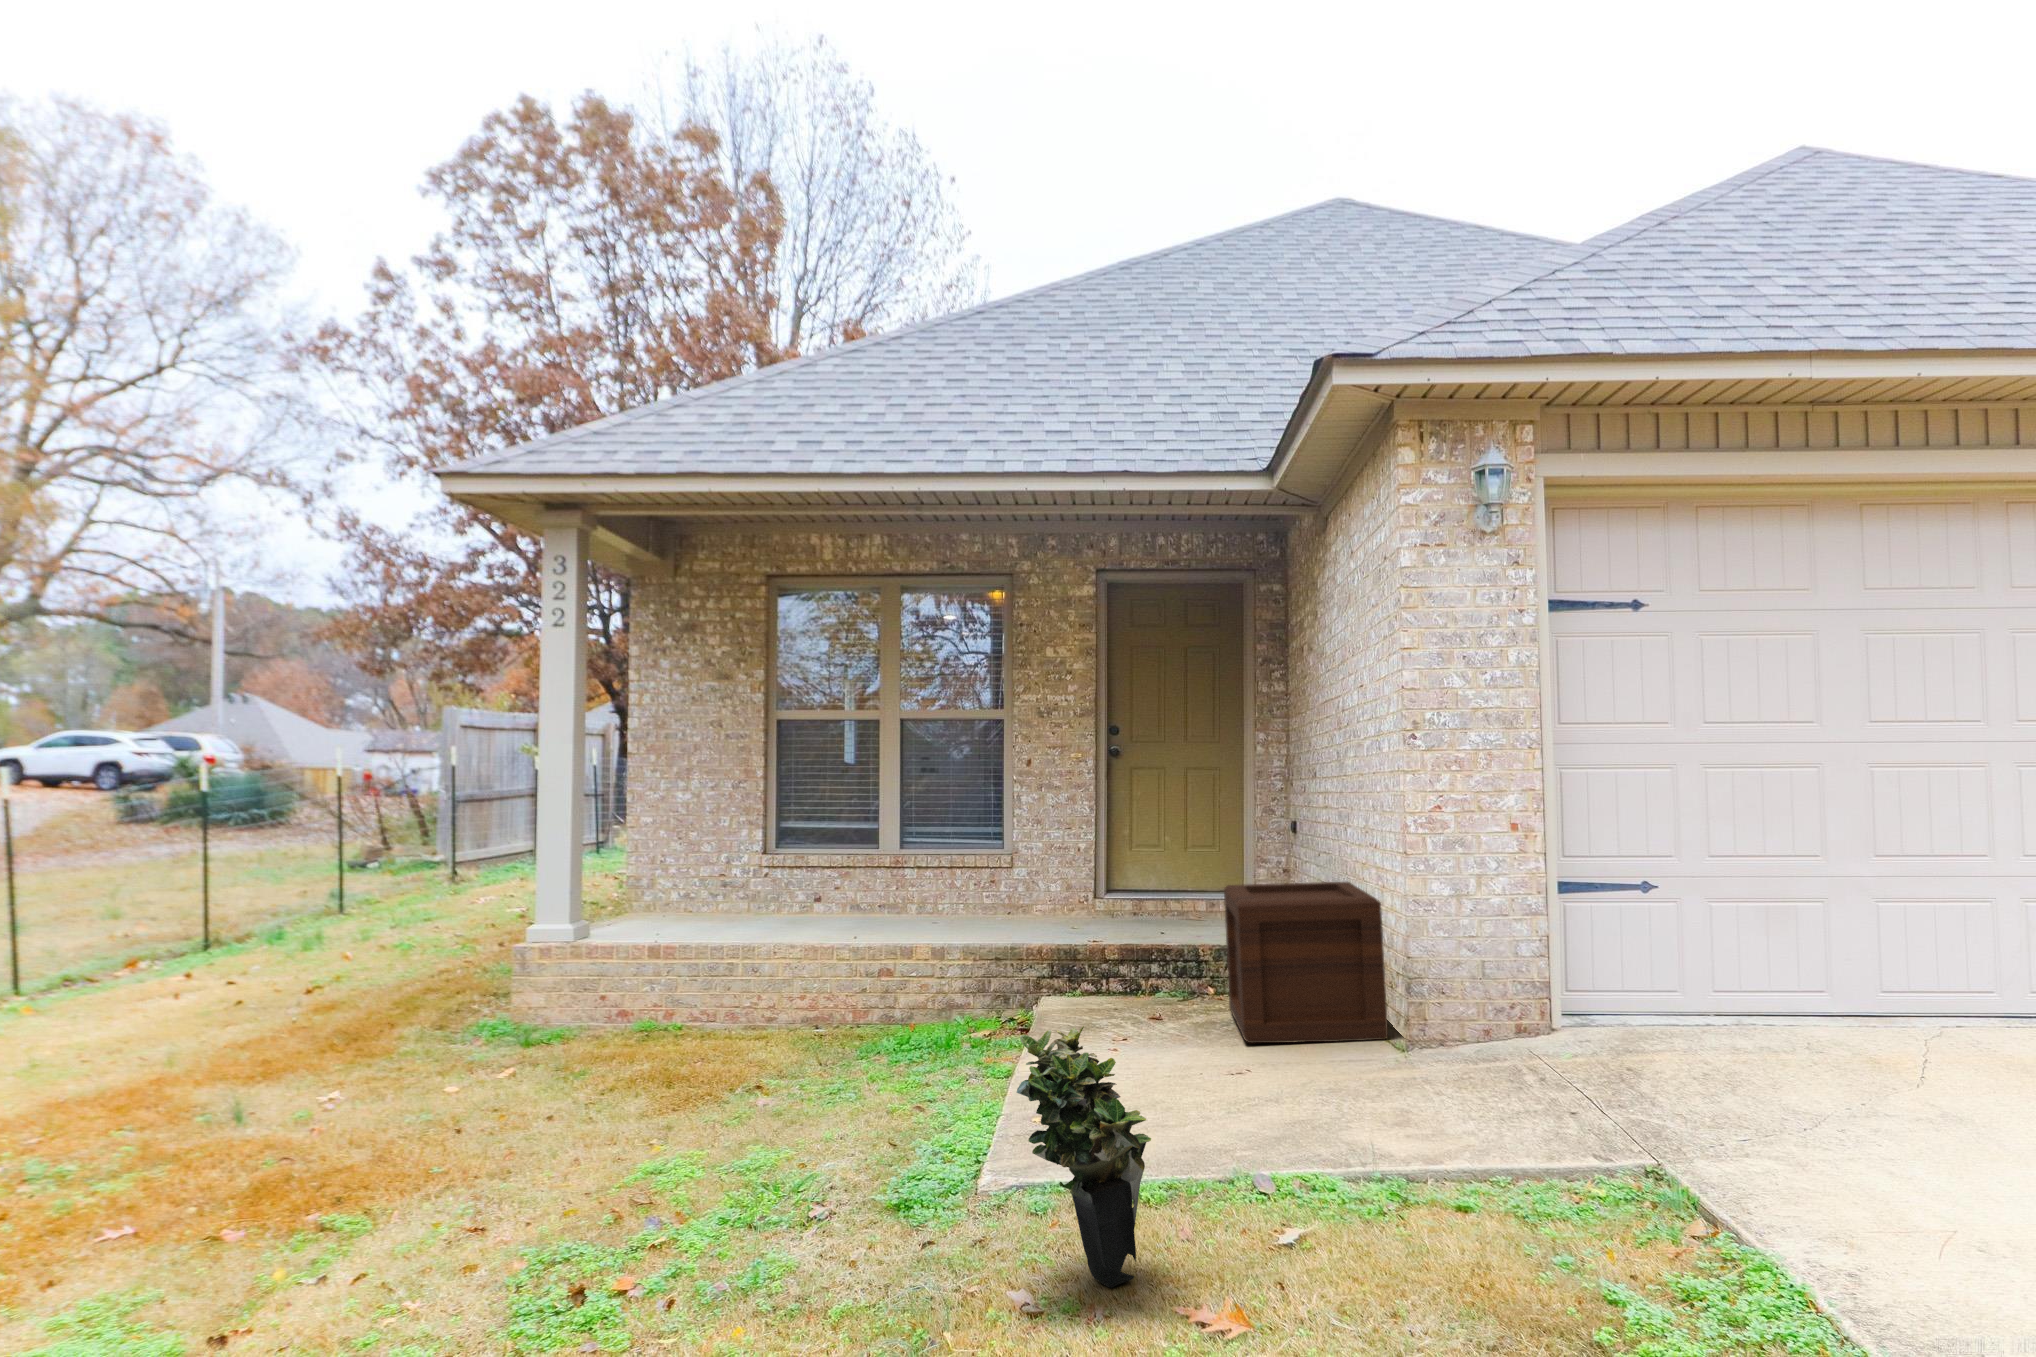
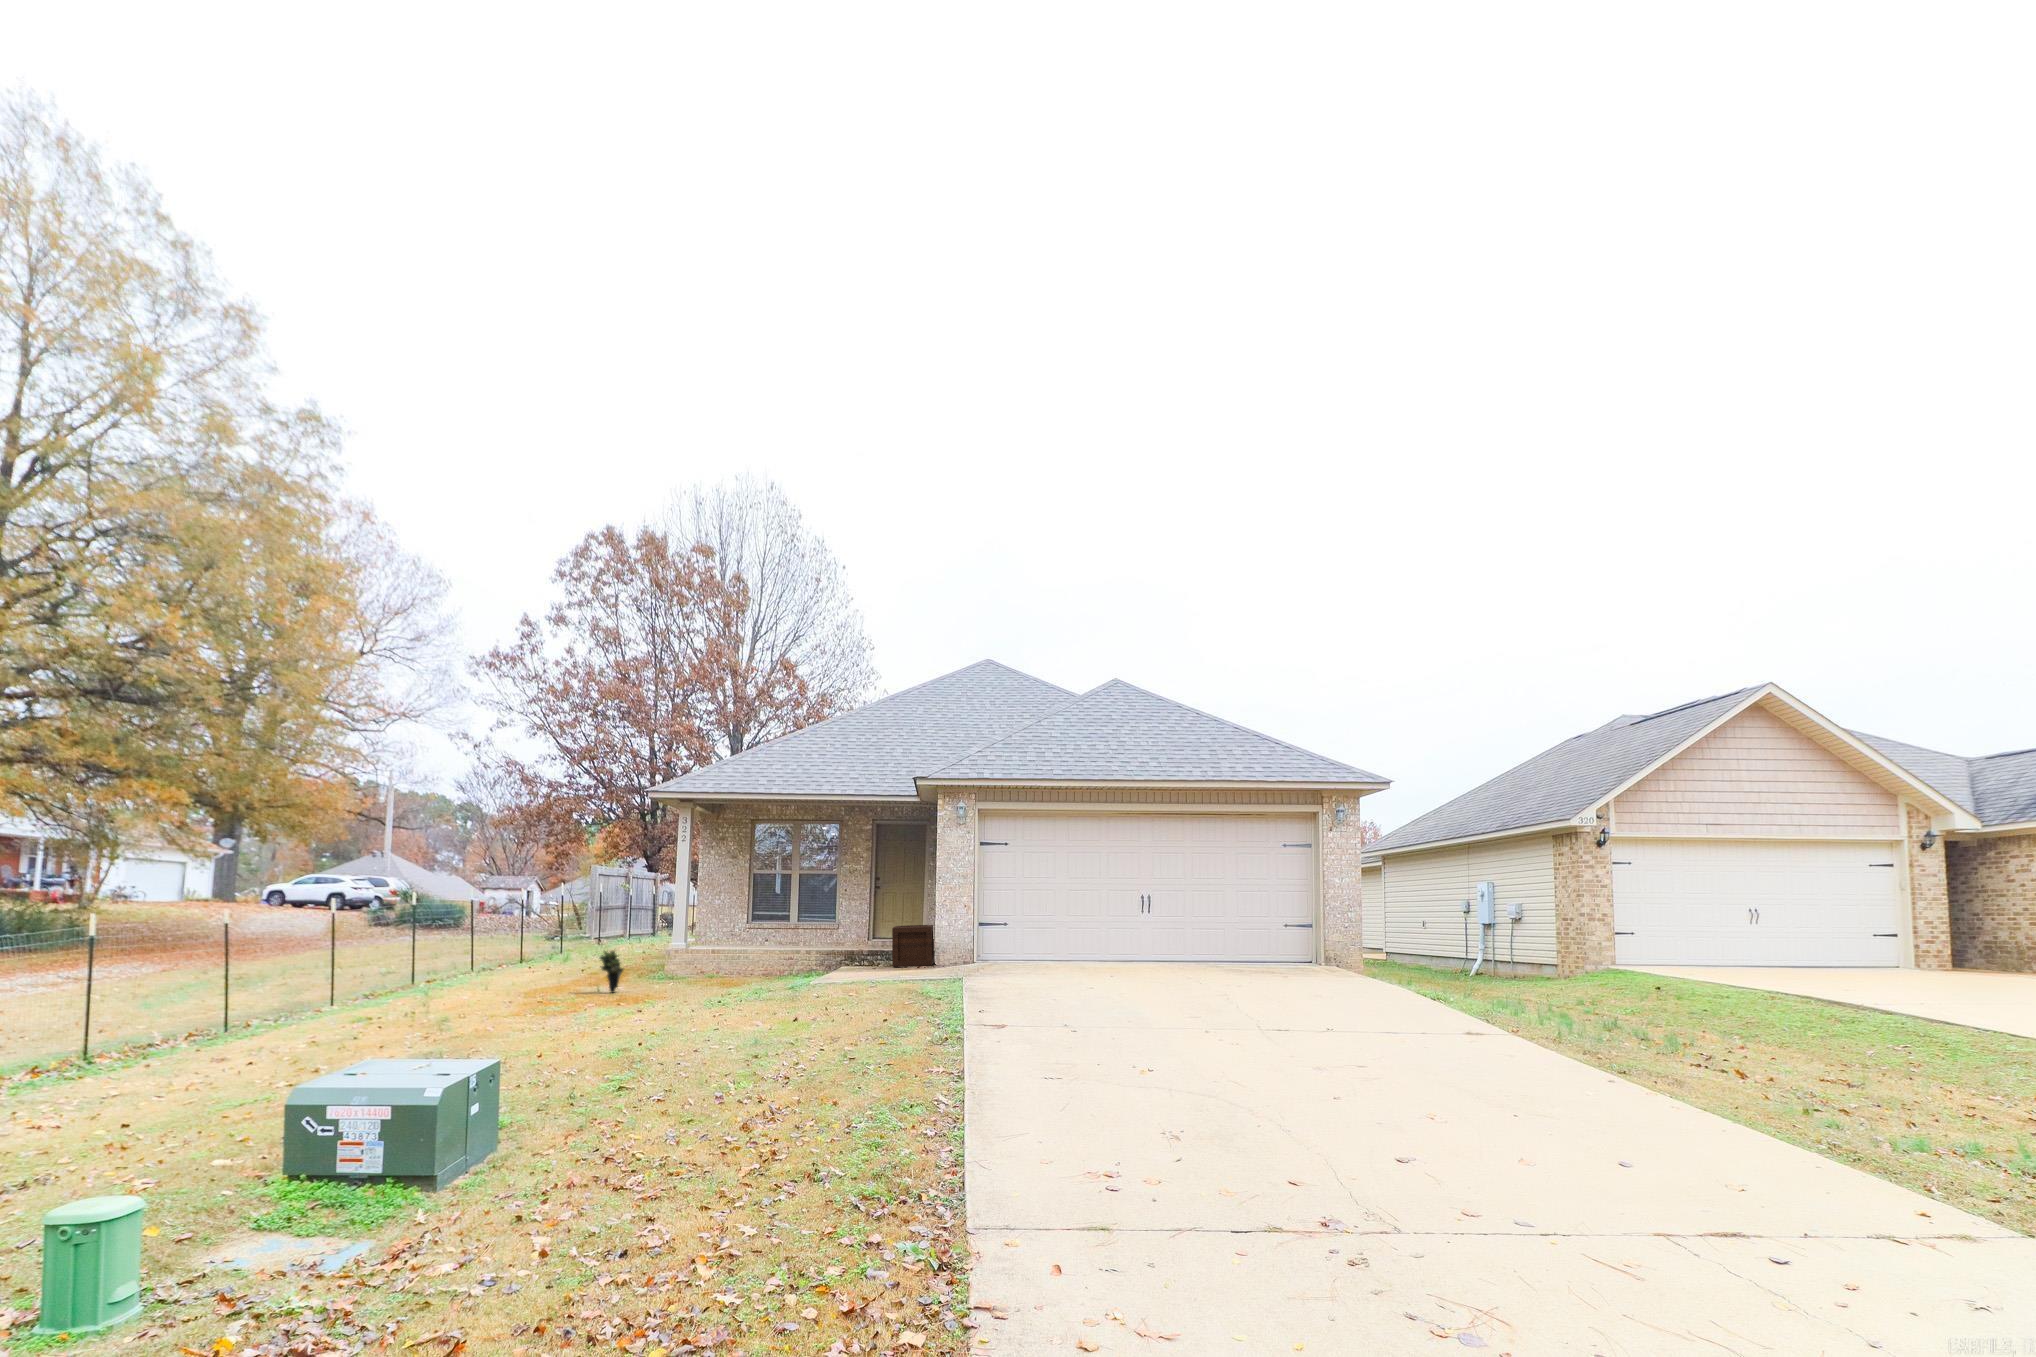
potted plant: present [1017,1026,1151,1288] -> present [600,950,624,993]

